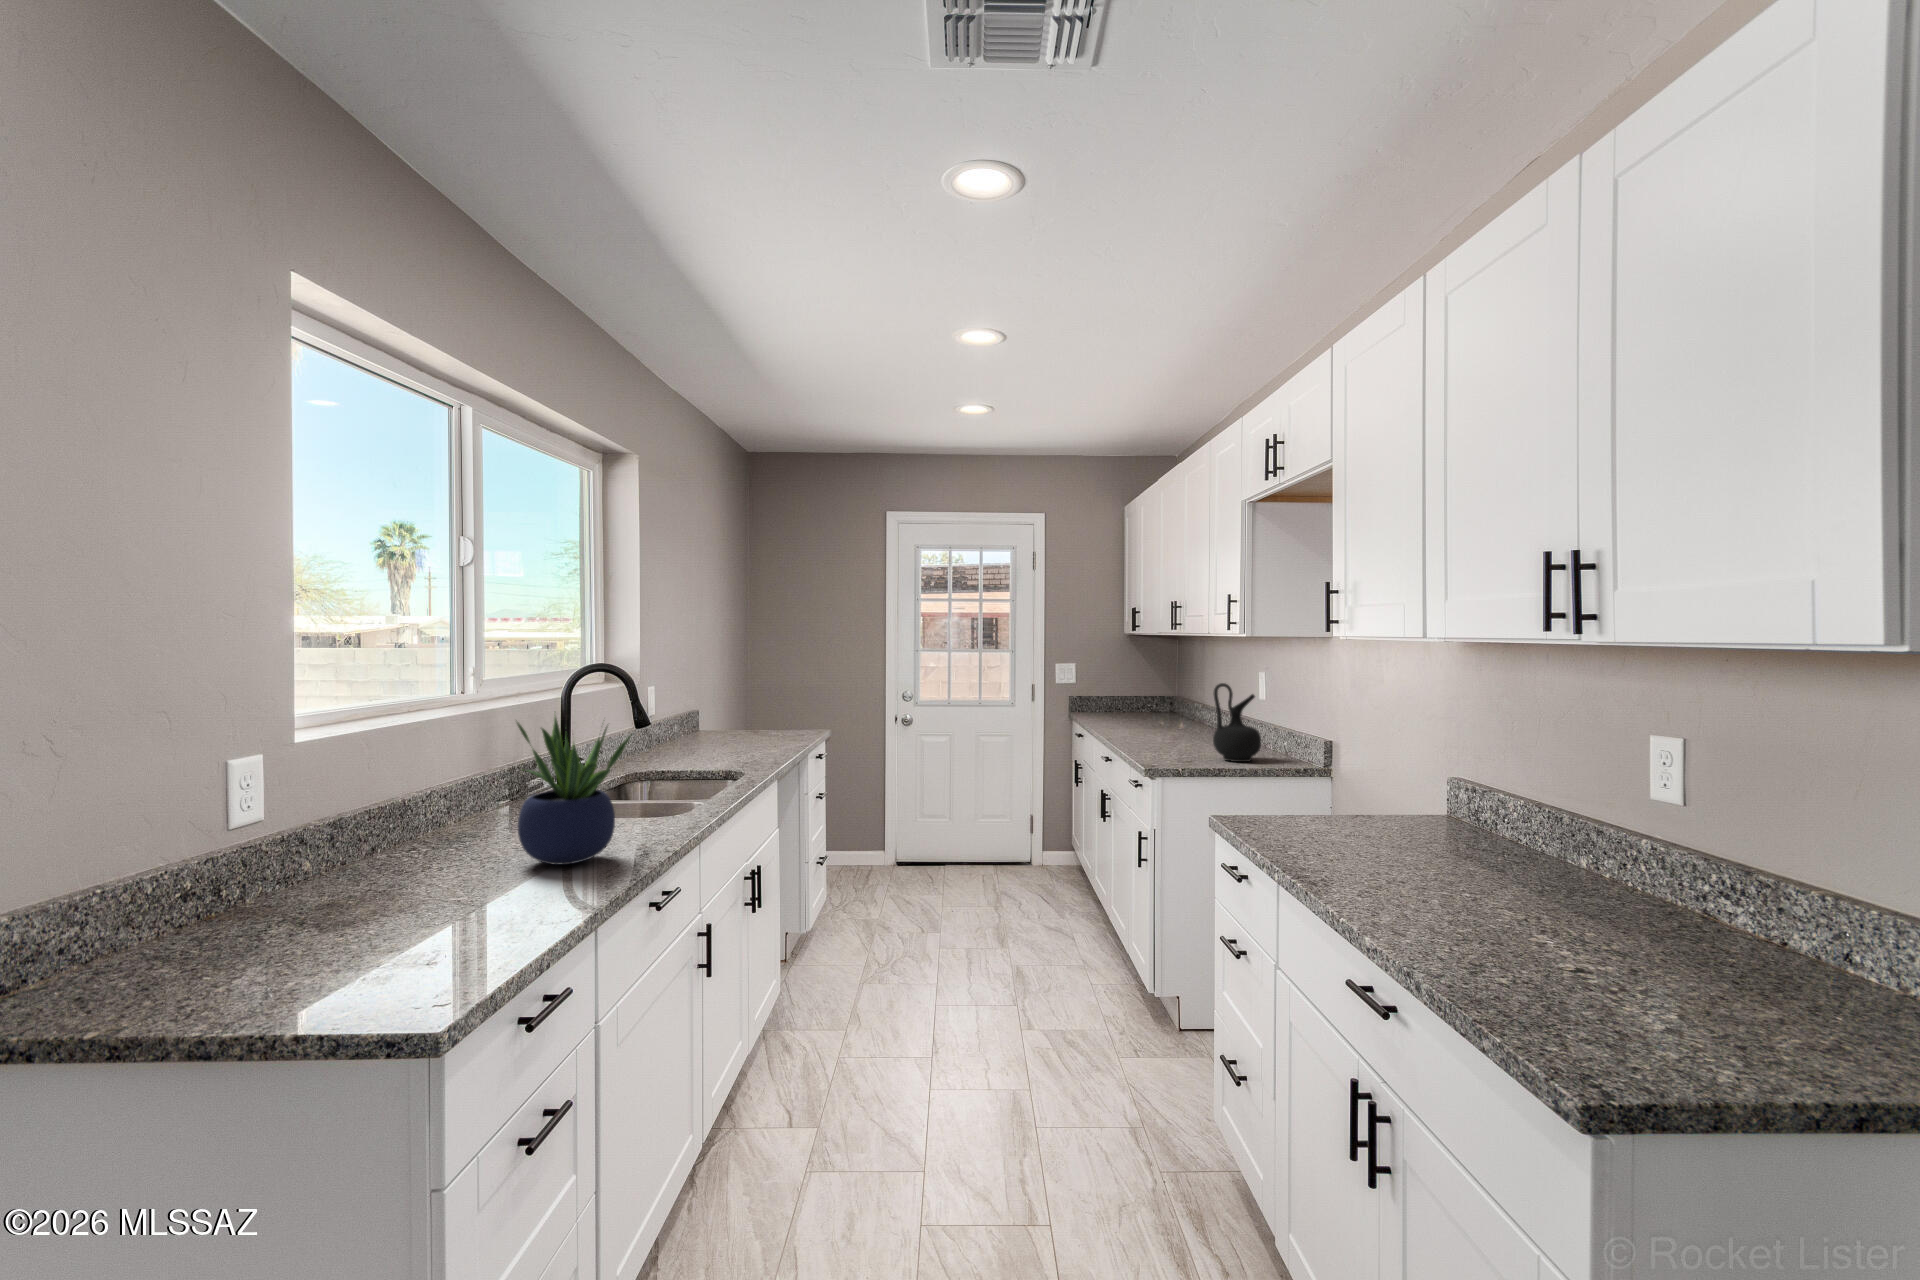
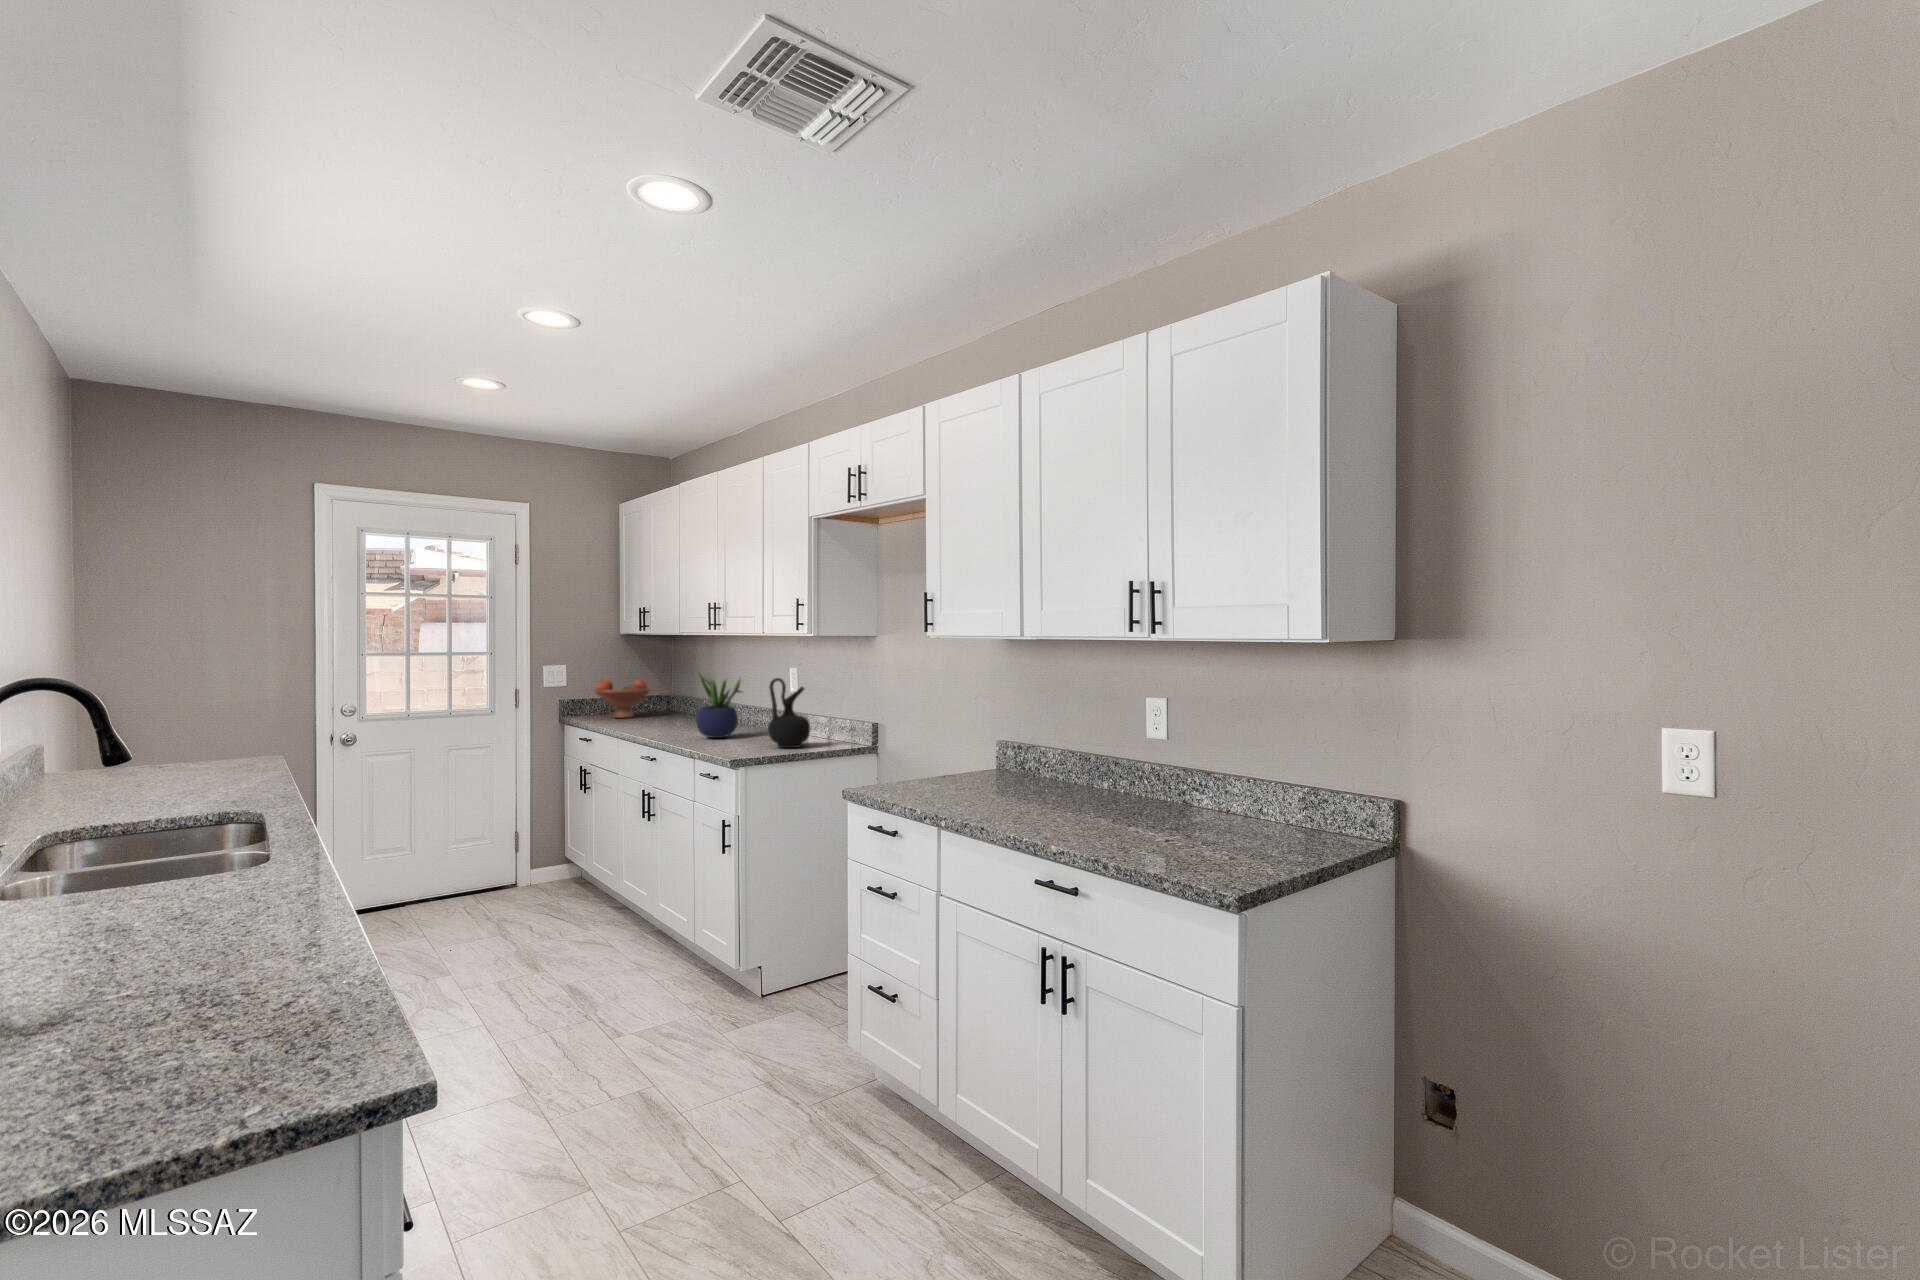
fruit bowl: none [1101,676,1155,716] -> present [595,679,651,718]
potted plant: present [517,717,630,865] -> present [696,673,742,738]

